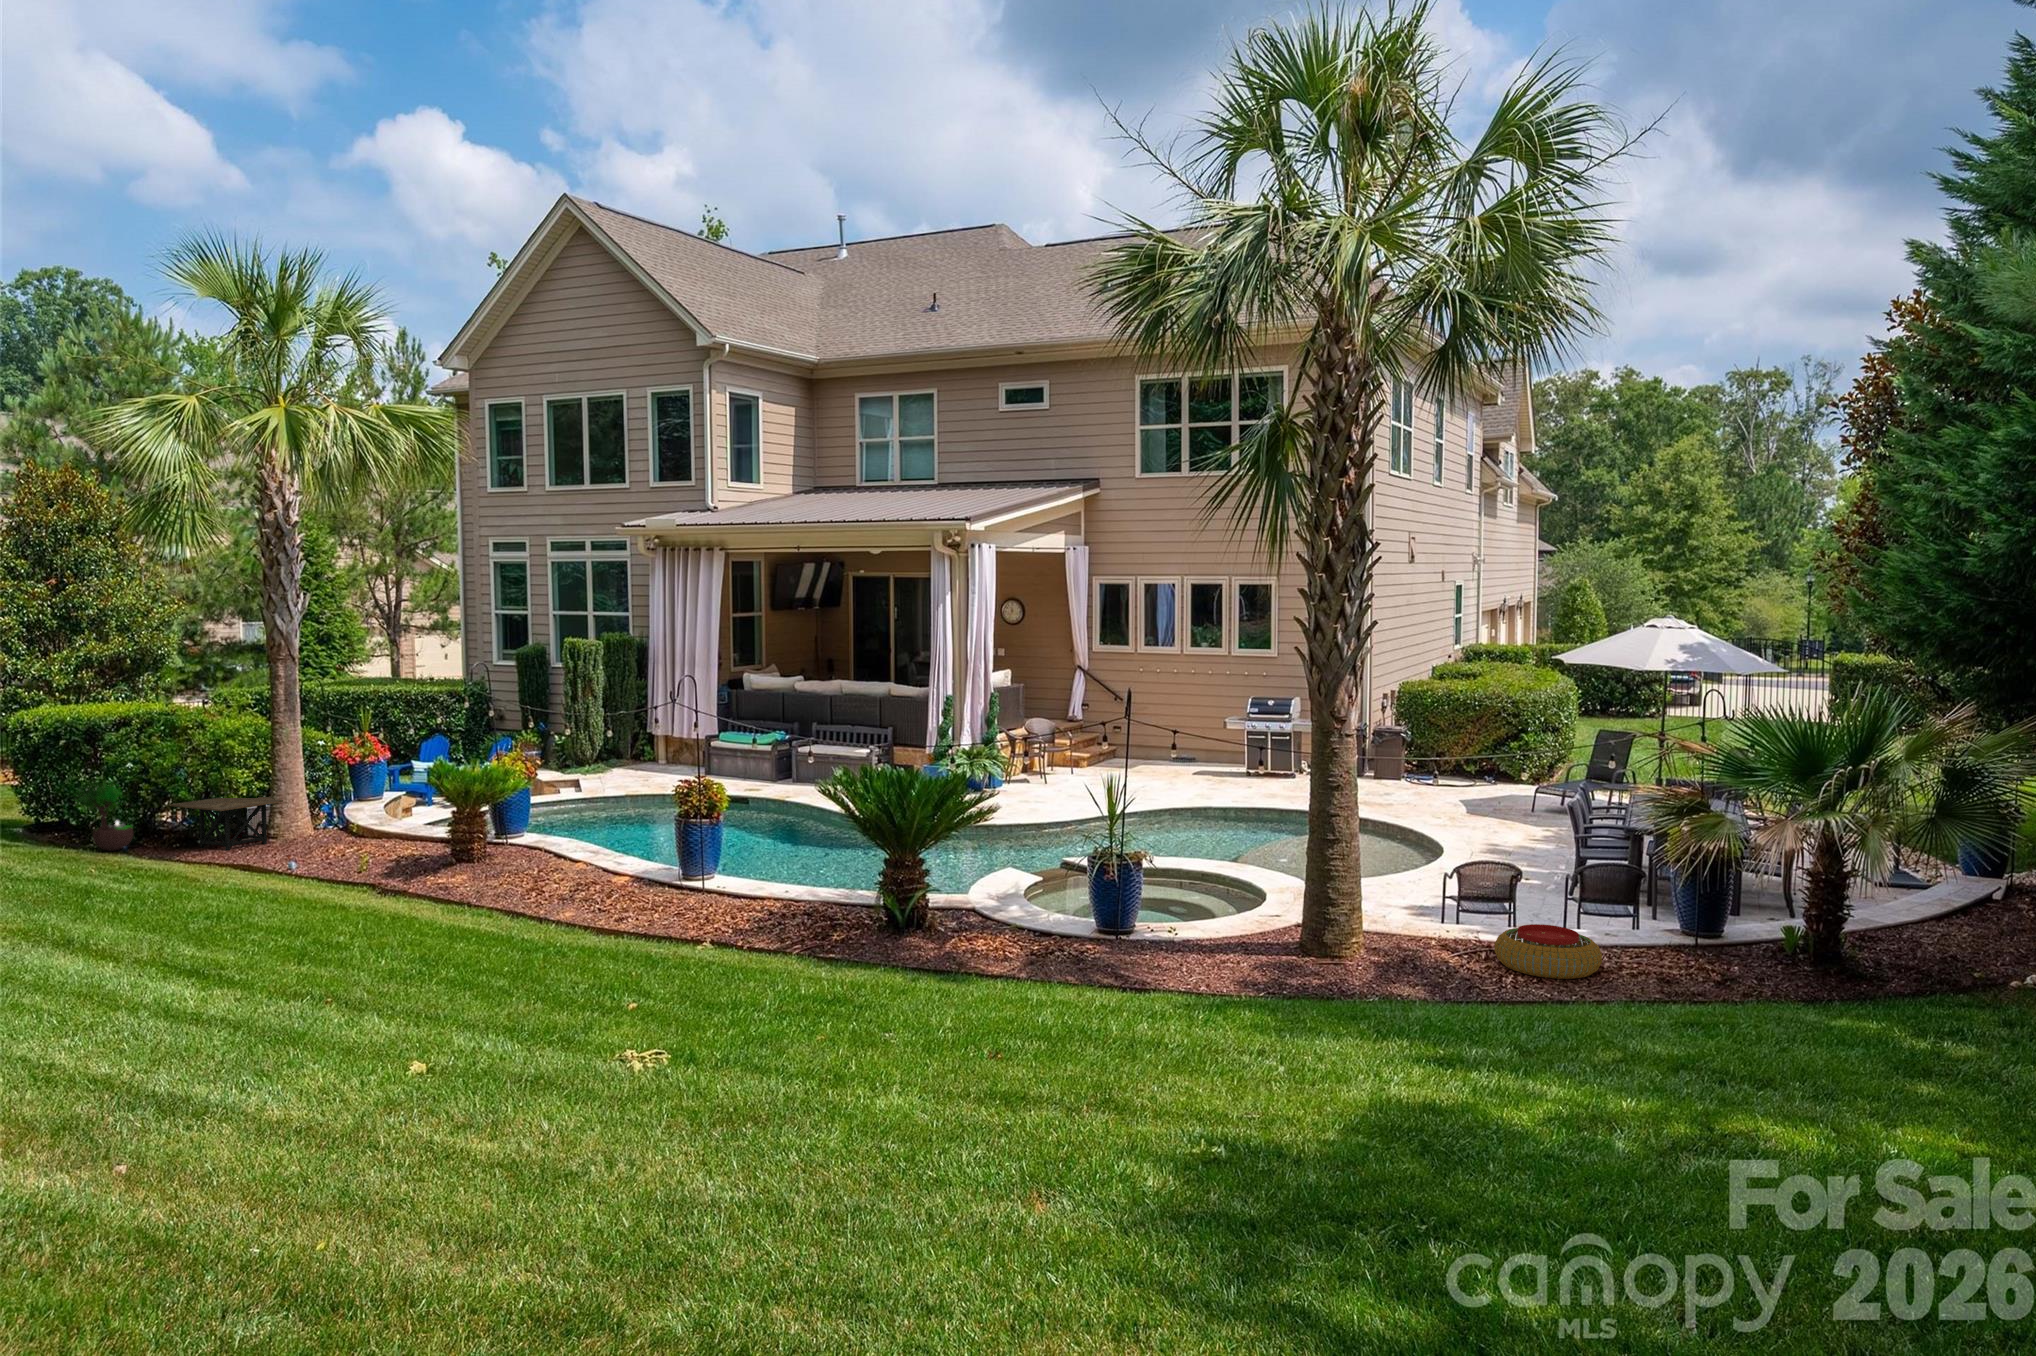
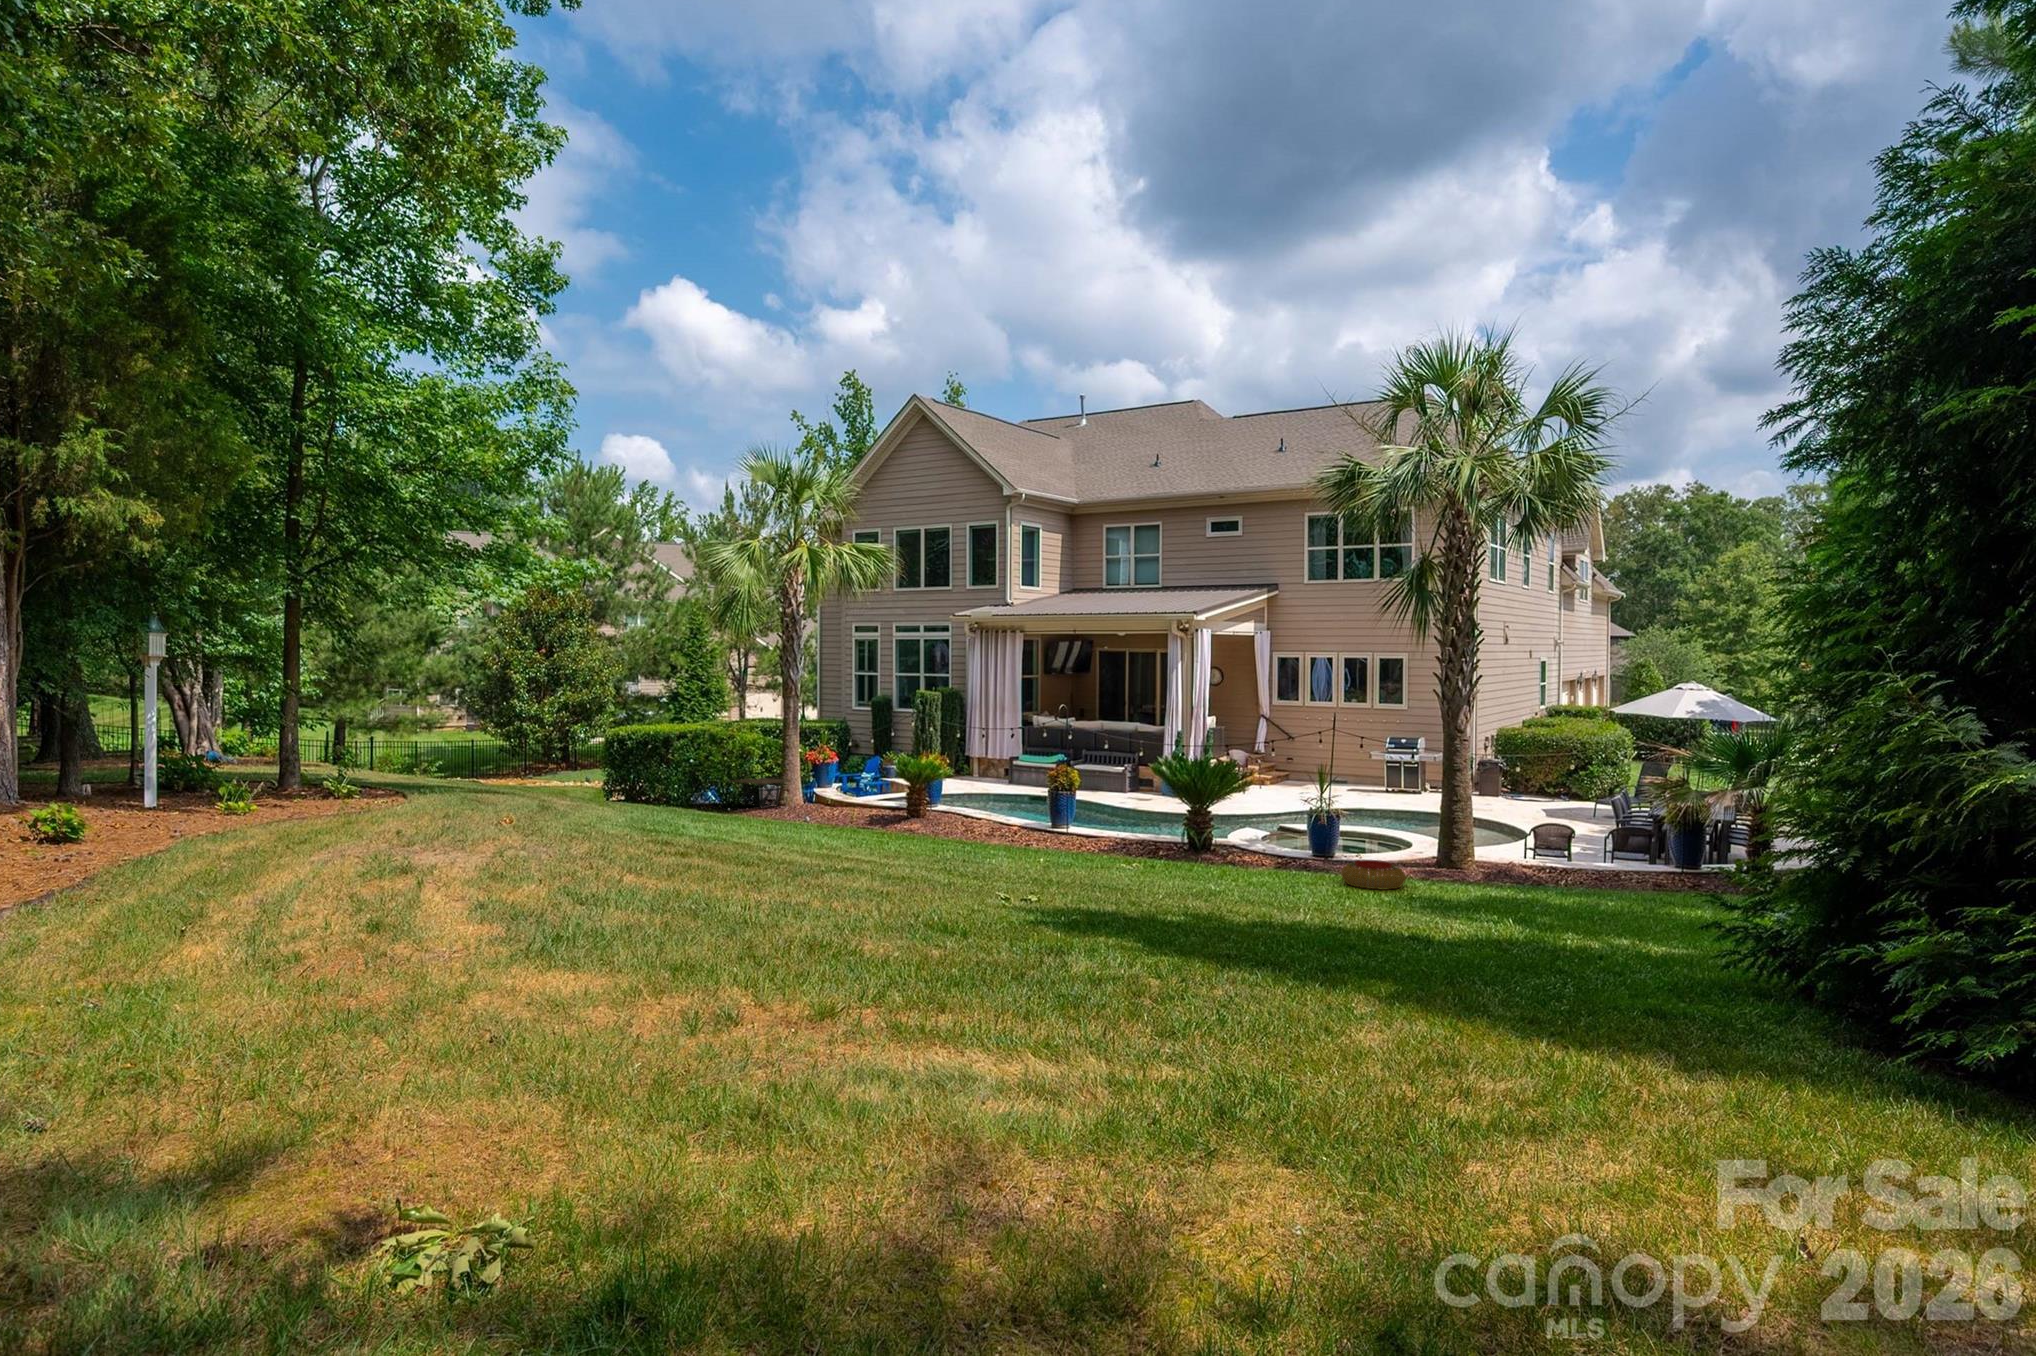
potted tree: present [75,782,134,851] -> none [679,762,707,807]
pouf: present [1495,924,1602,979] -> present [1341,860,1406,890]

